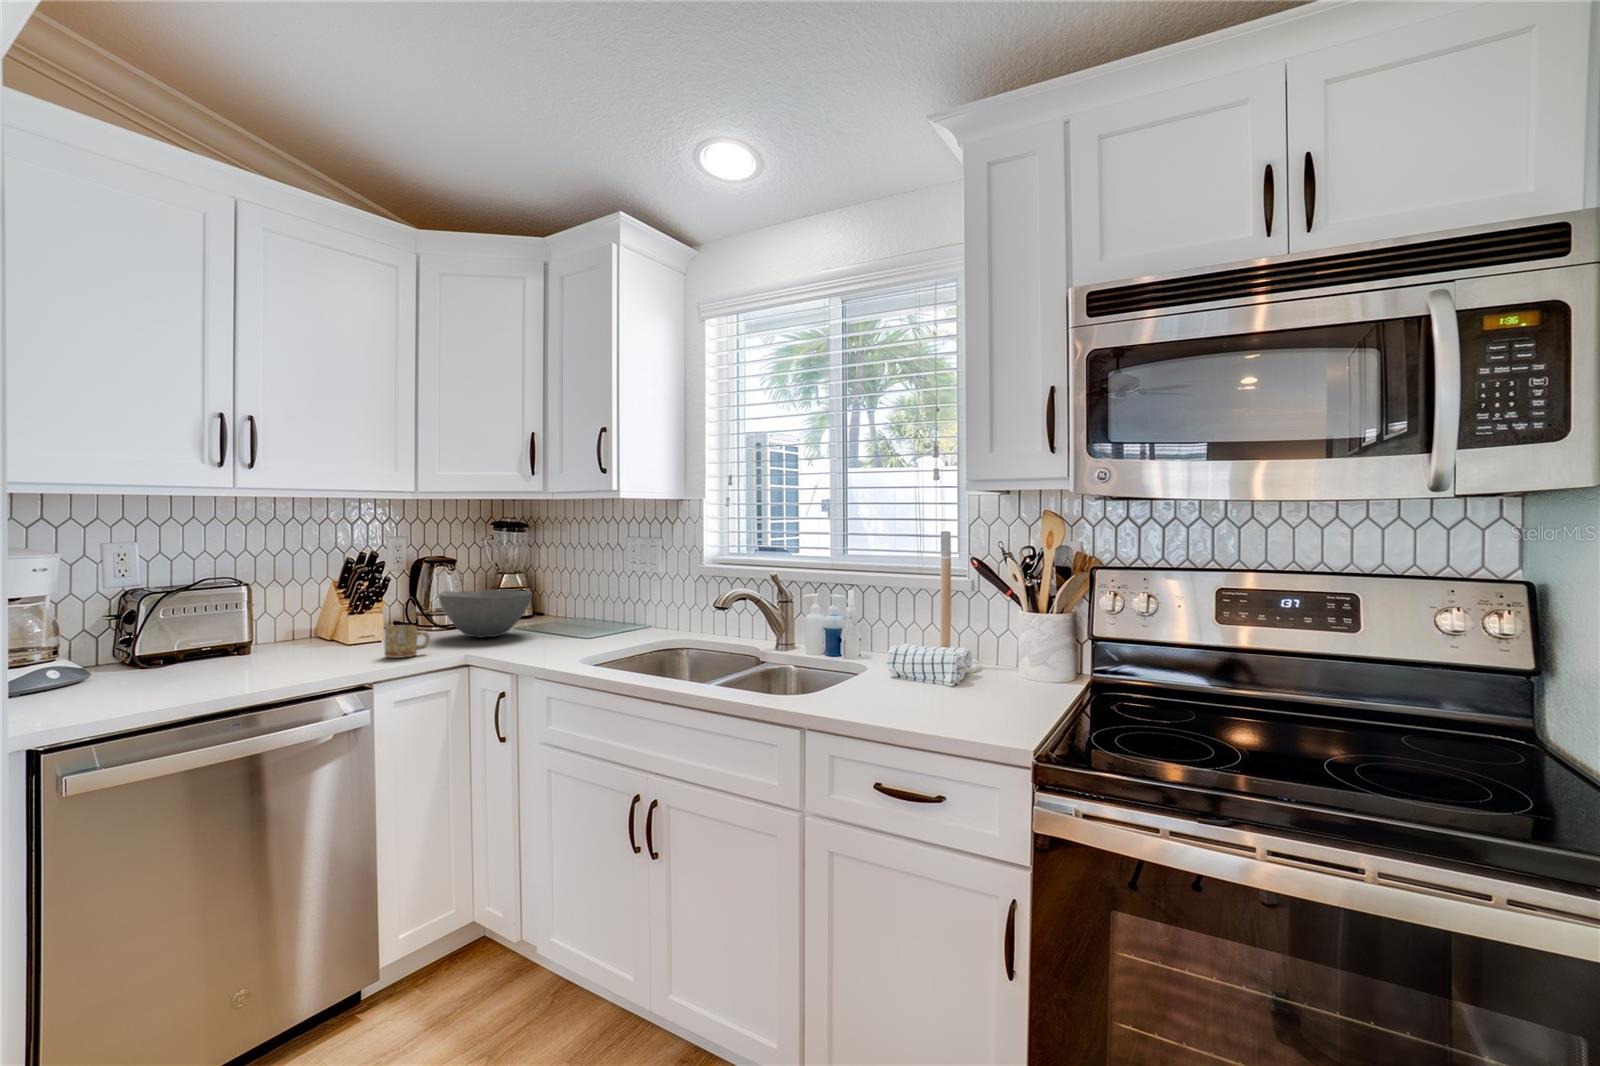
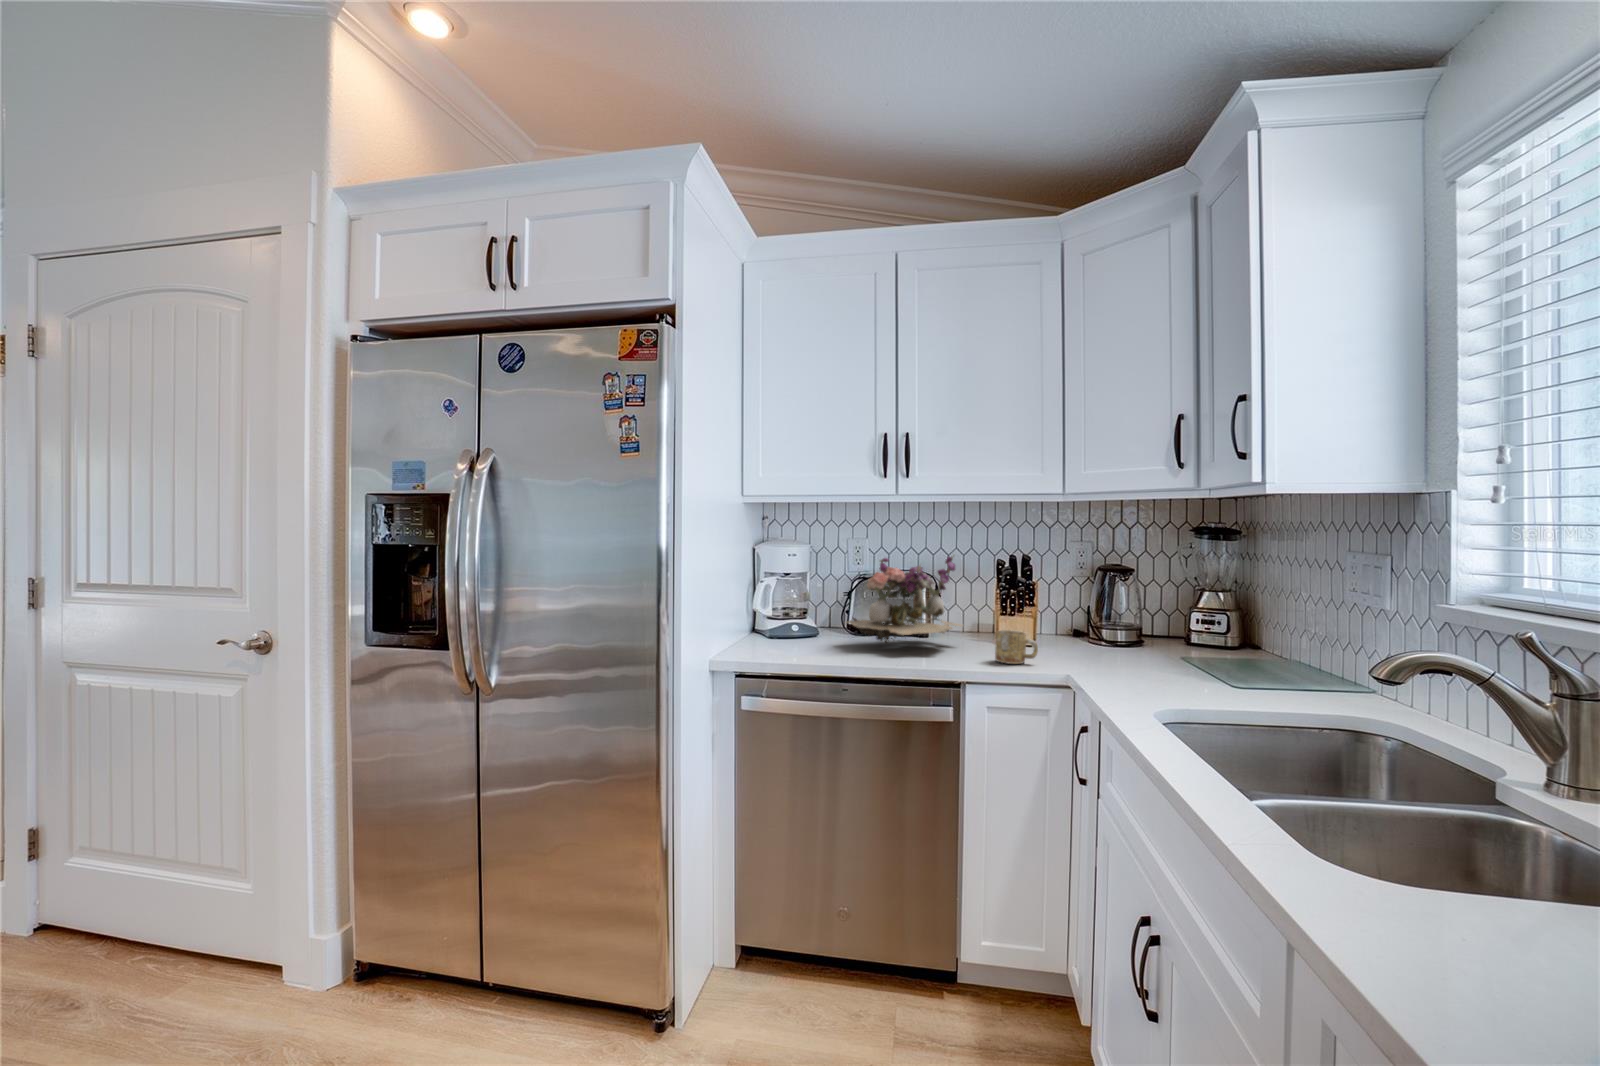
flower arrangement: none [159,553,323,668] -> present [847,555,963,643]
bowl: present [439,590,532,637] -> none [1077,603,1187,660]

